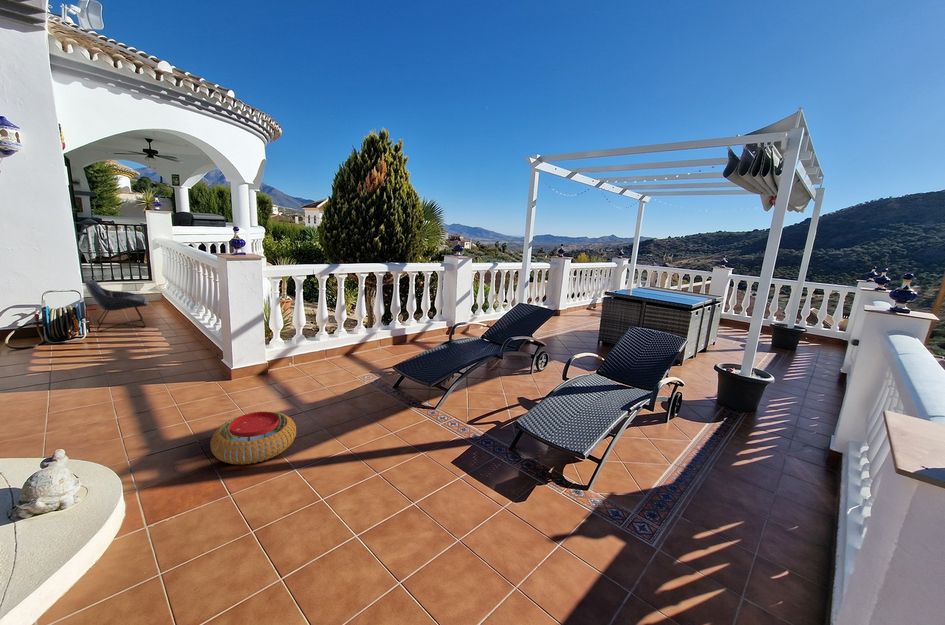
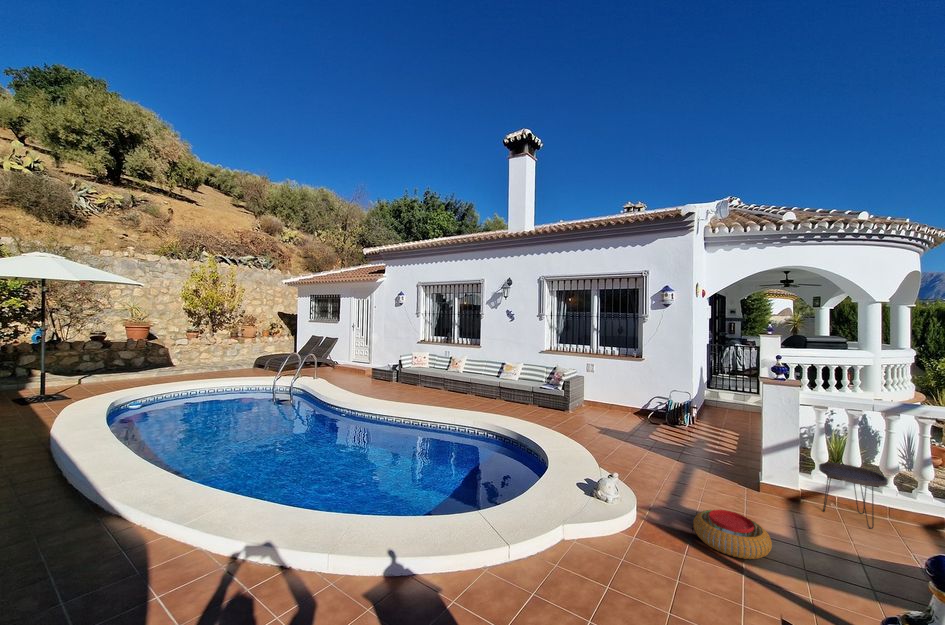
lounge chair: present [84,279,148,332] -> none [698,385,739,430]
side table: none [282,327,328,374] -> present [819,463,888,529]

